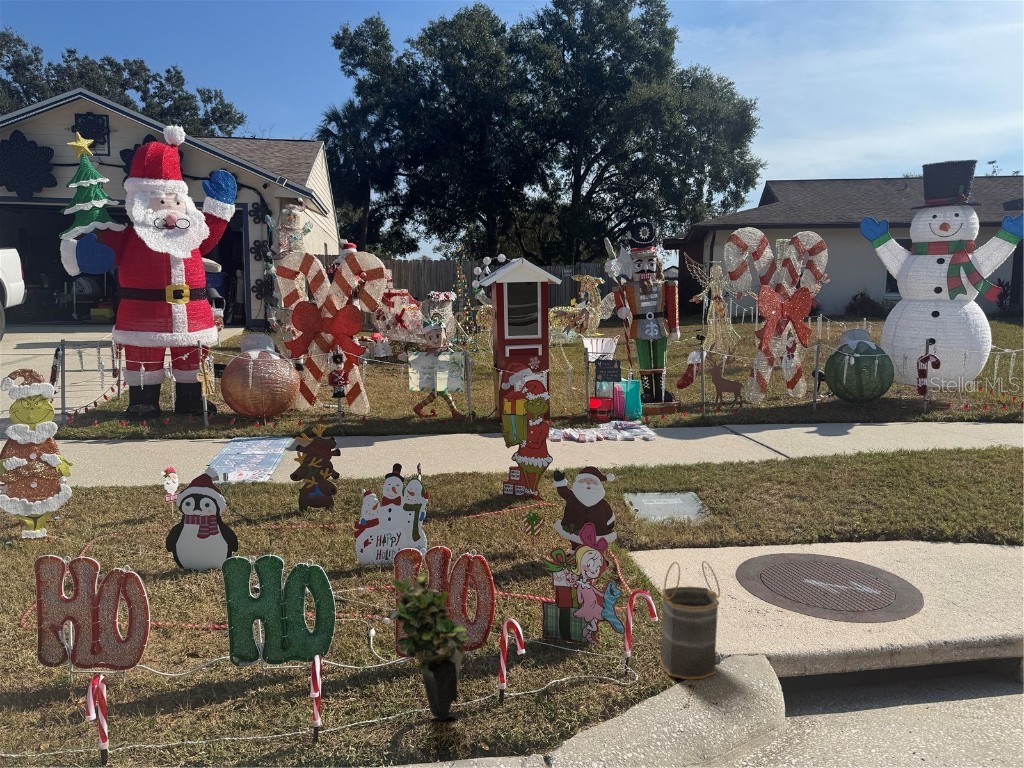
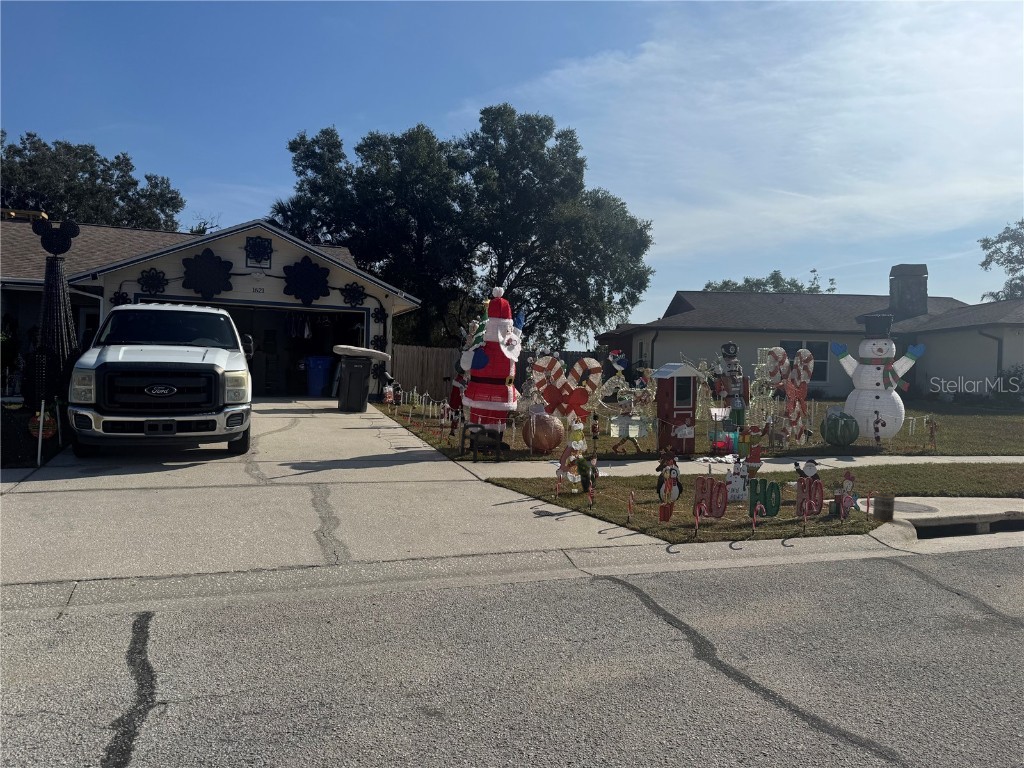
bench: none [91,367,166,437] -> present [460,424,500,462]
potted plant: present [391,572,468,721] -> present [574,458,592,491]

